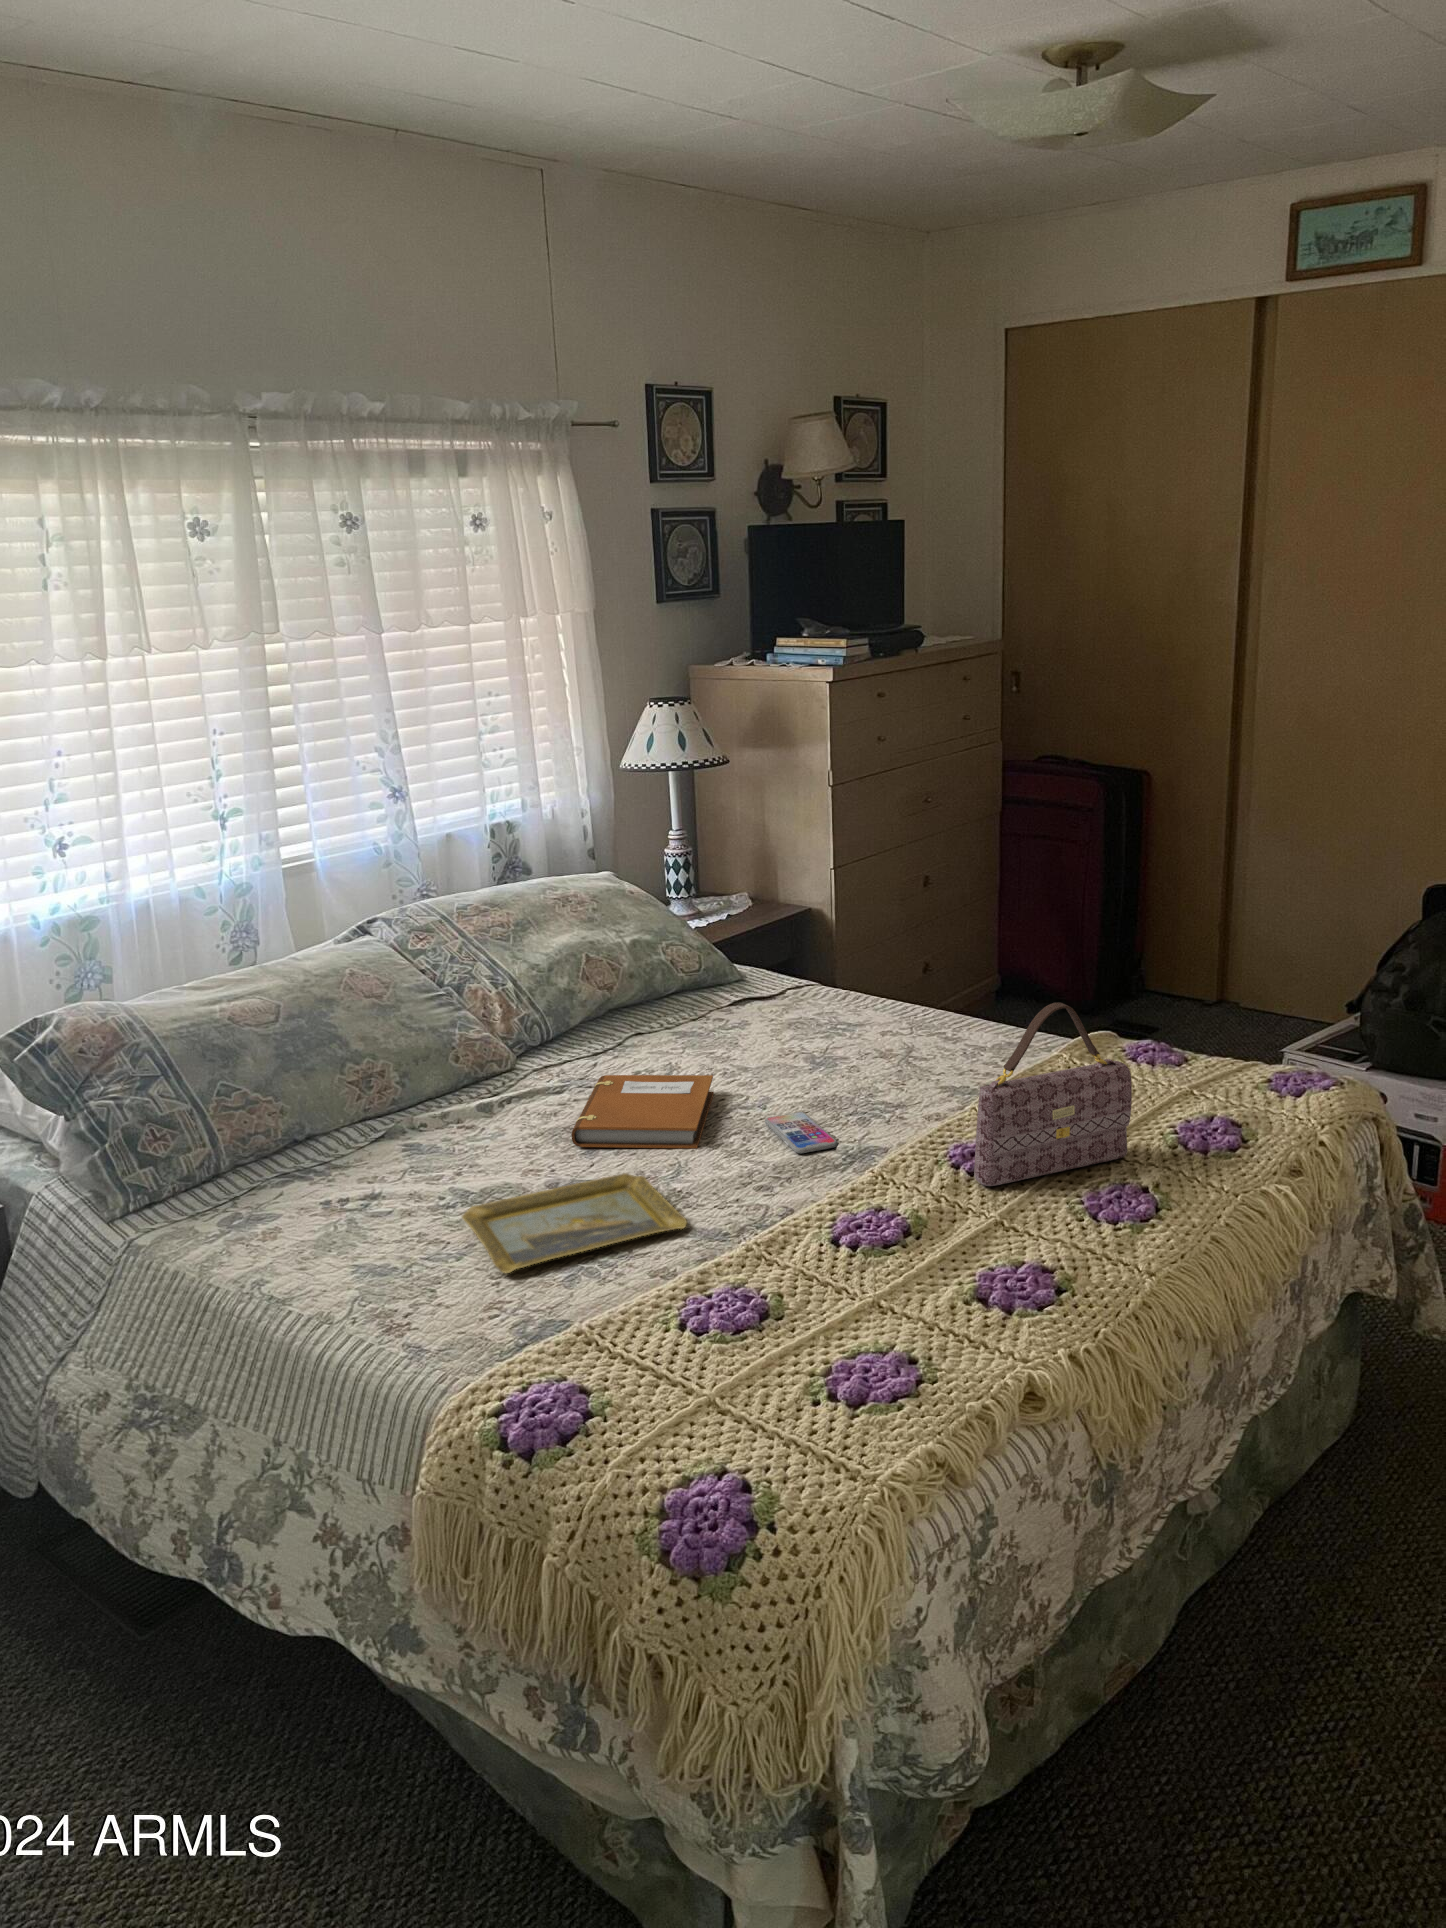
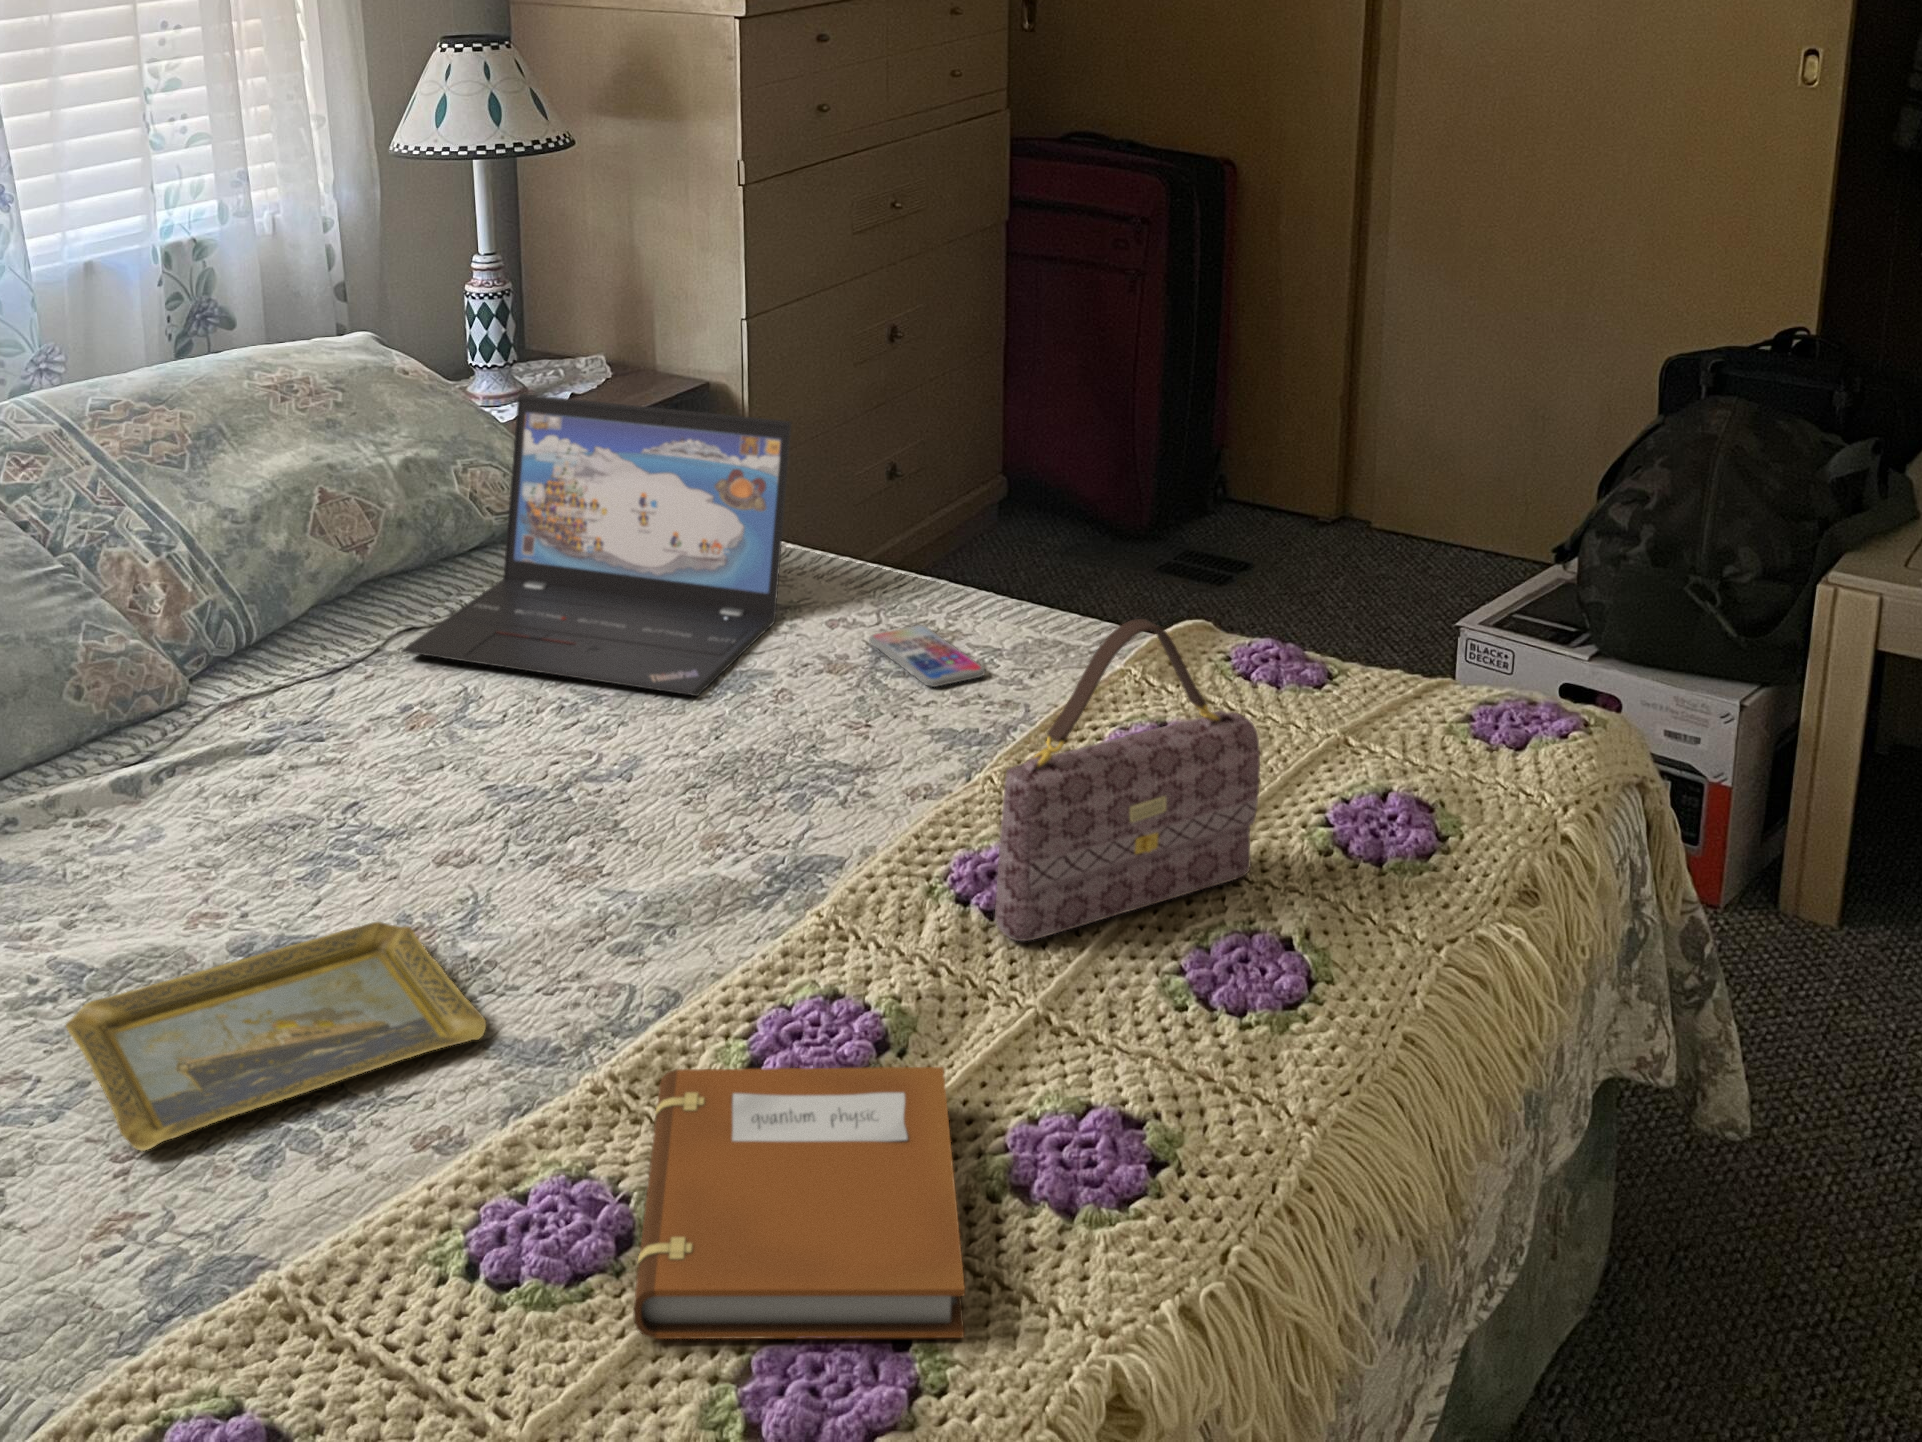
laptop: none [633,900,860,1070] -> present [402,394,792,696]
notebook: present [571,1075,714,1149] -> present [633,1067,965,1339]
smartphone: present [765,1112,838,1153] -> present [869,625,985,687]

